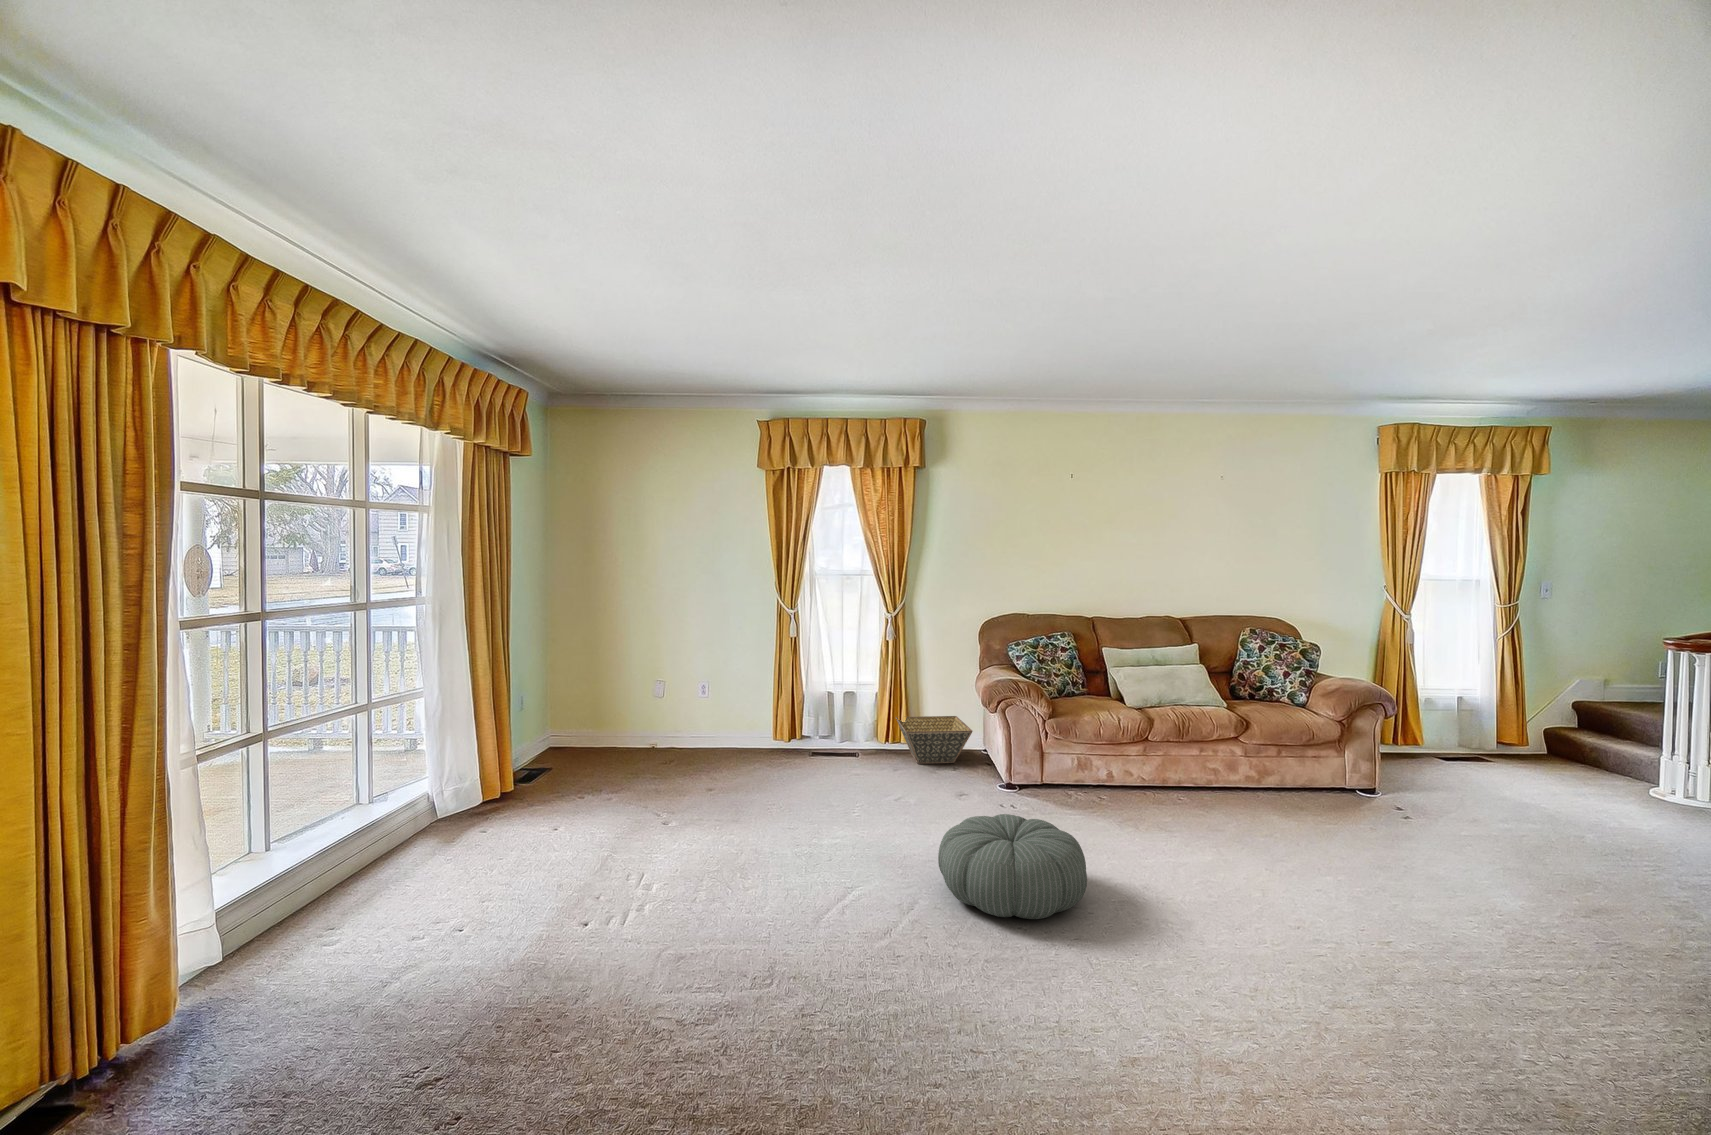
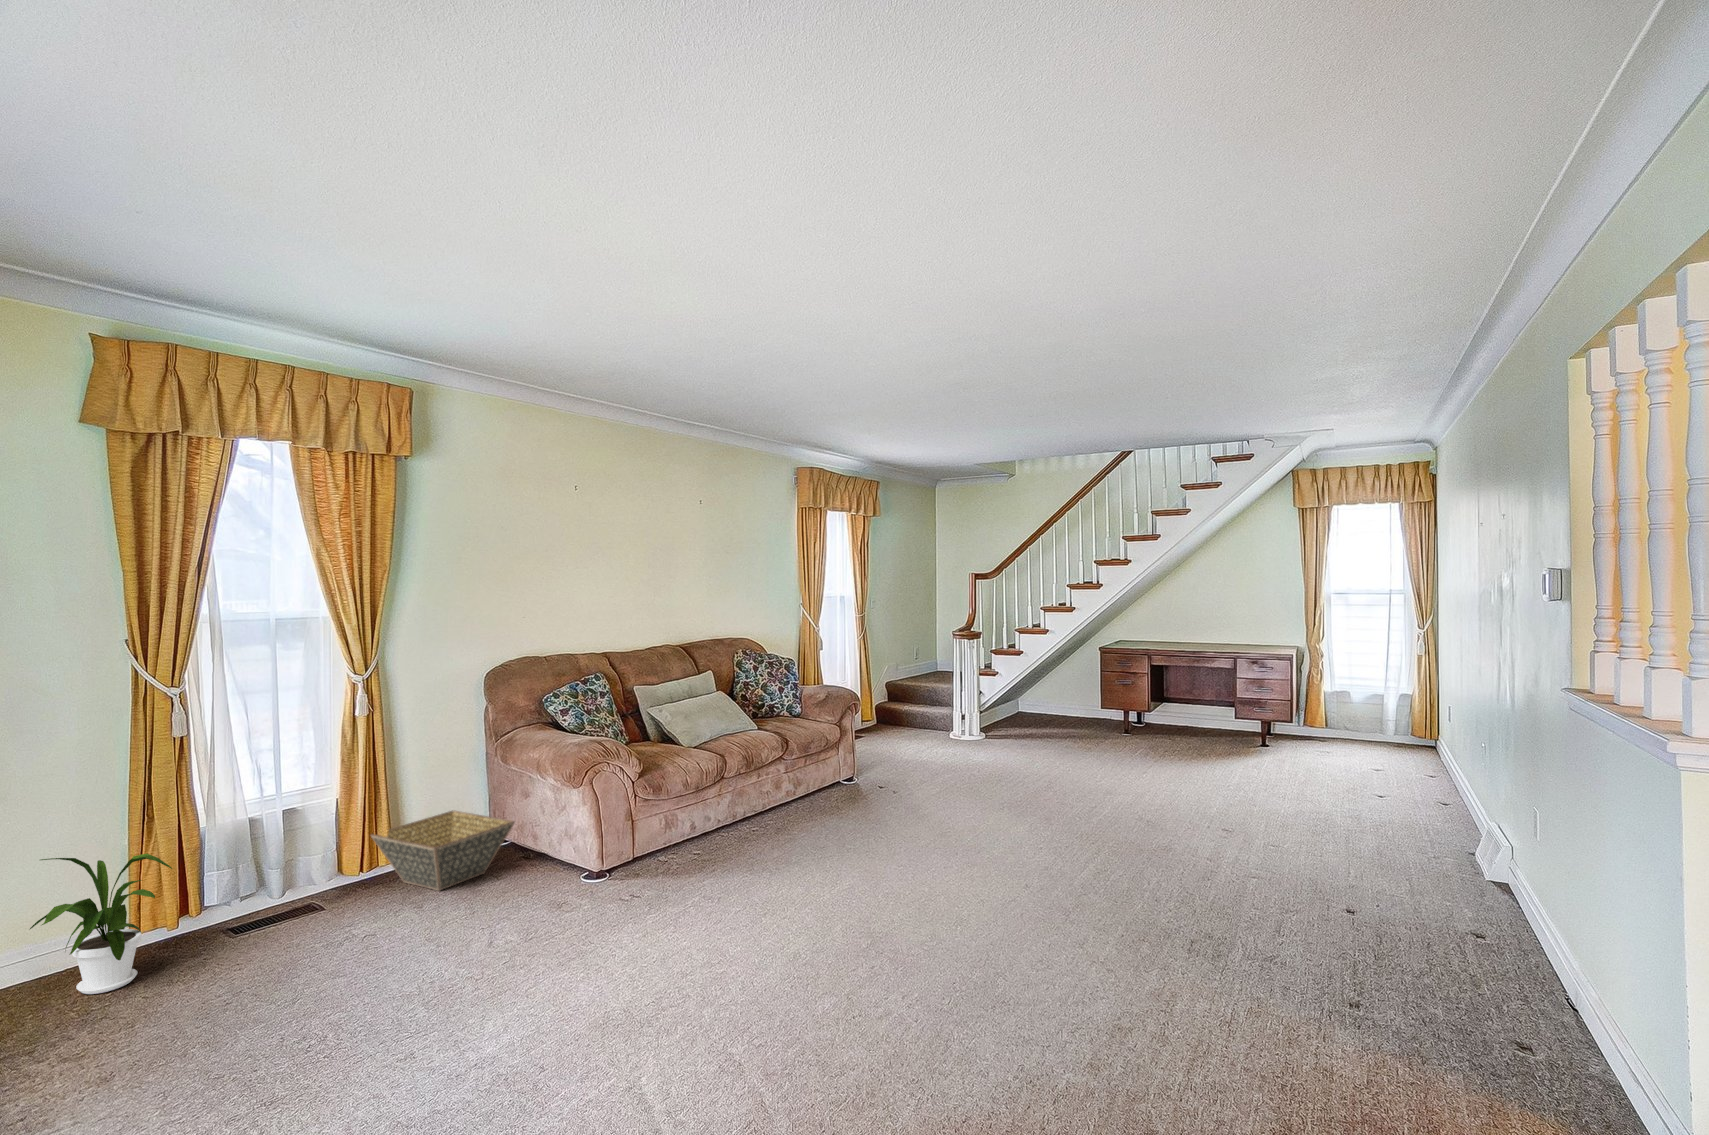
house plant: none [716,684,774,758] -> present [30,854,172,994]
pouf: present [938,814,1087,919] -> none [705,880,869,999]

